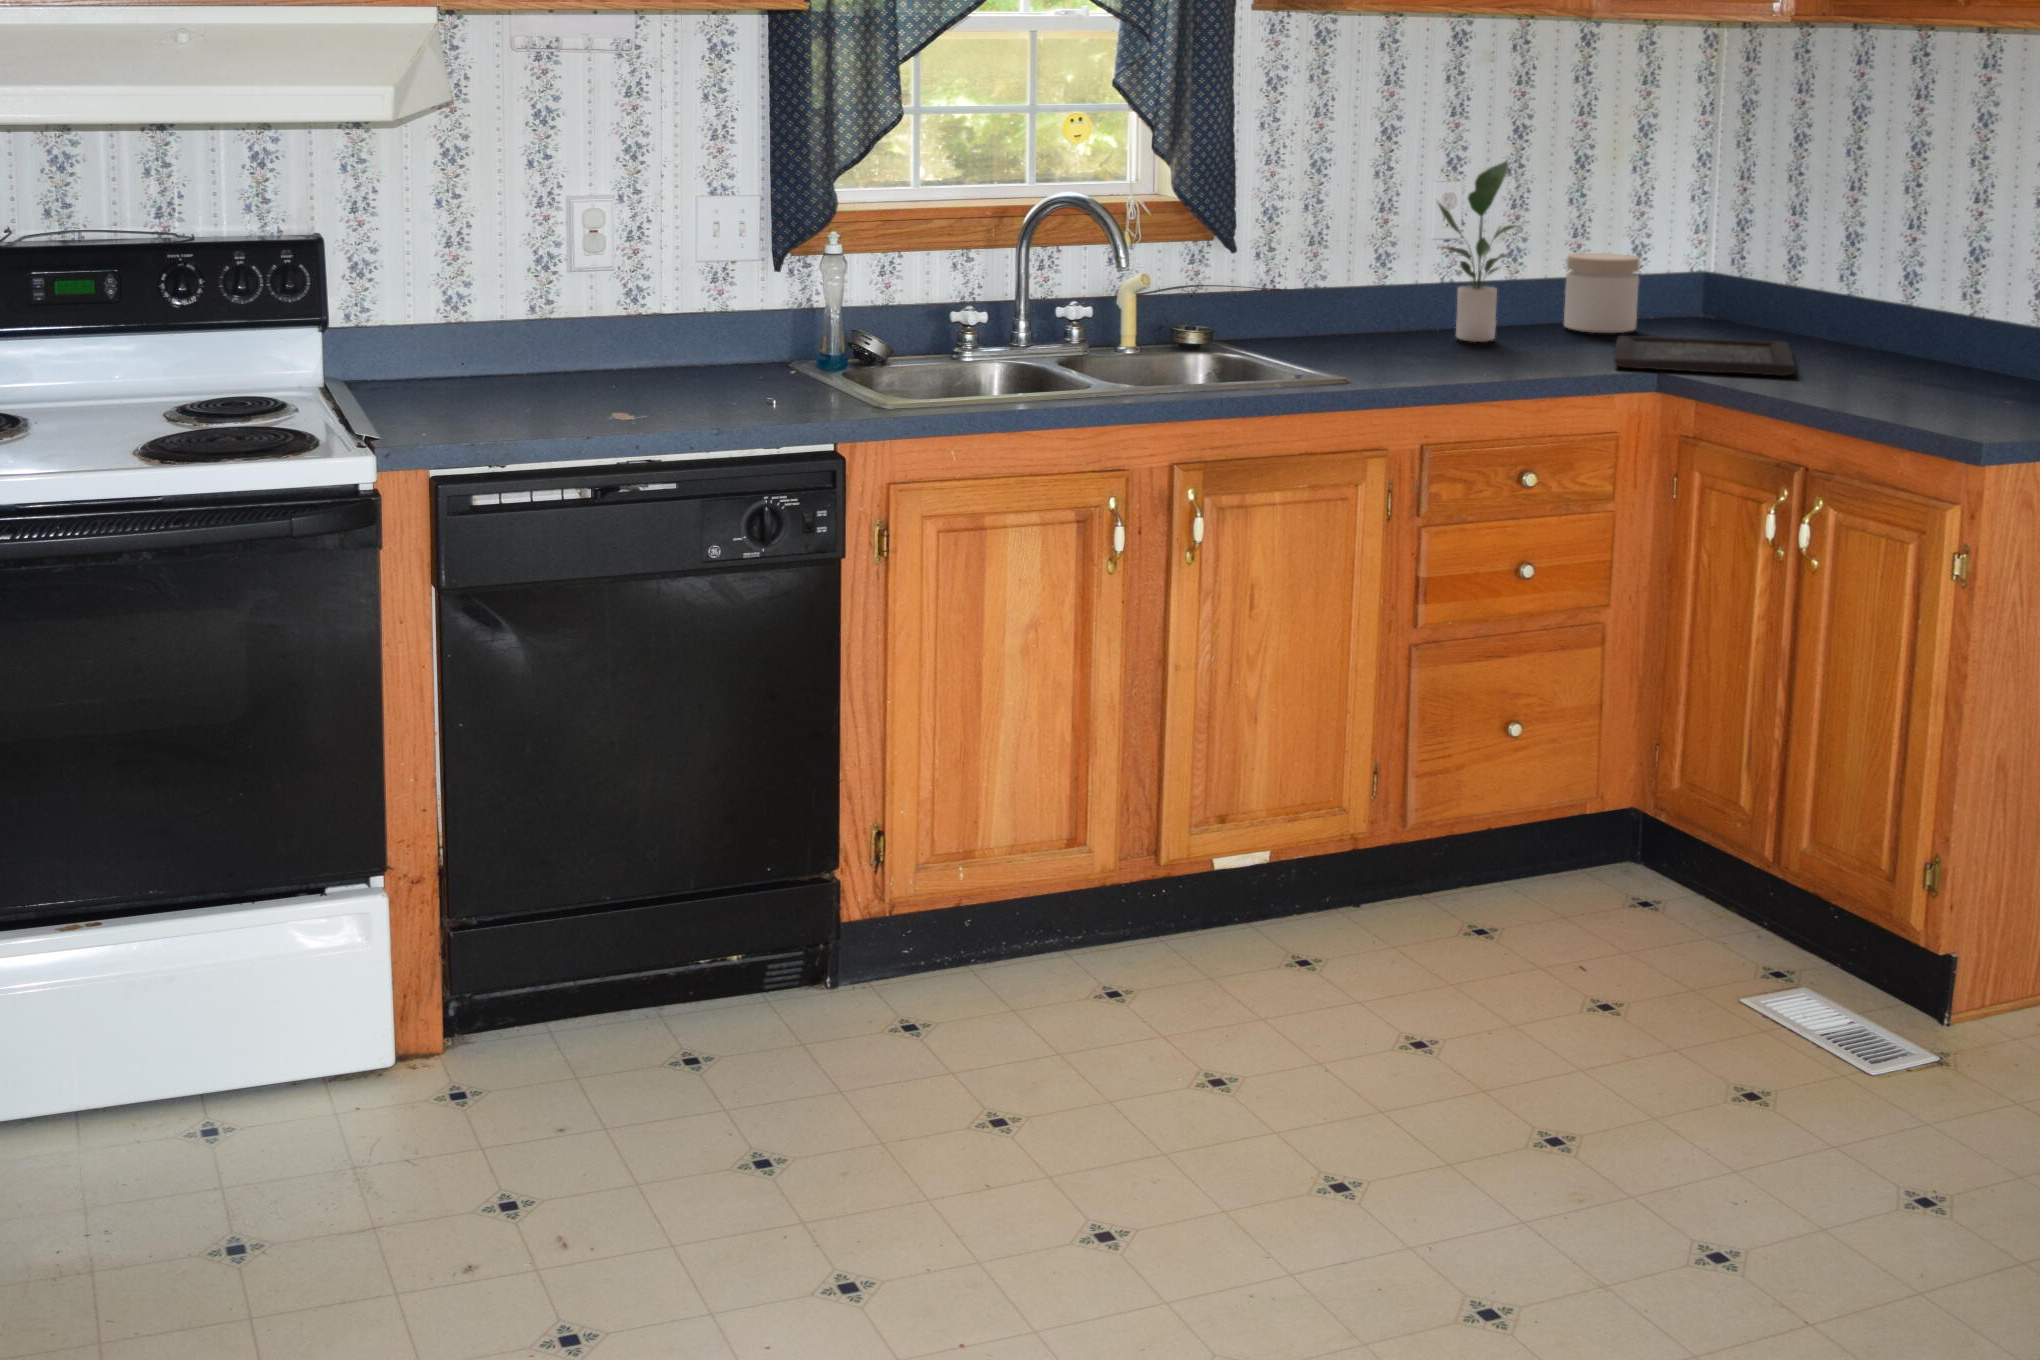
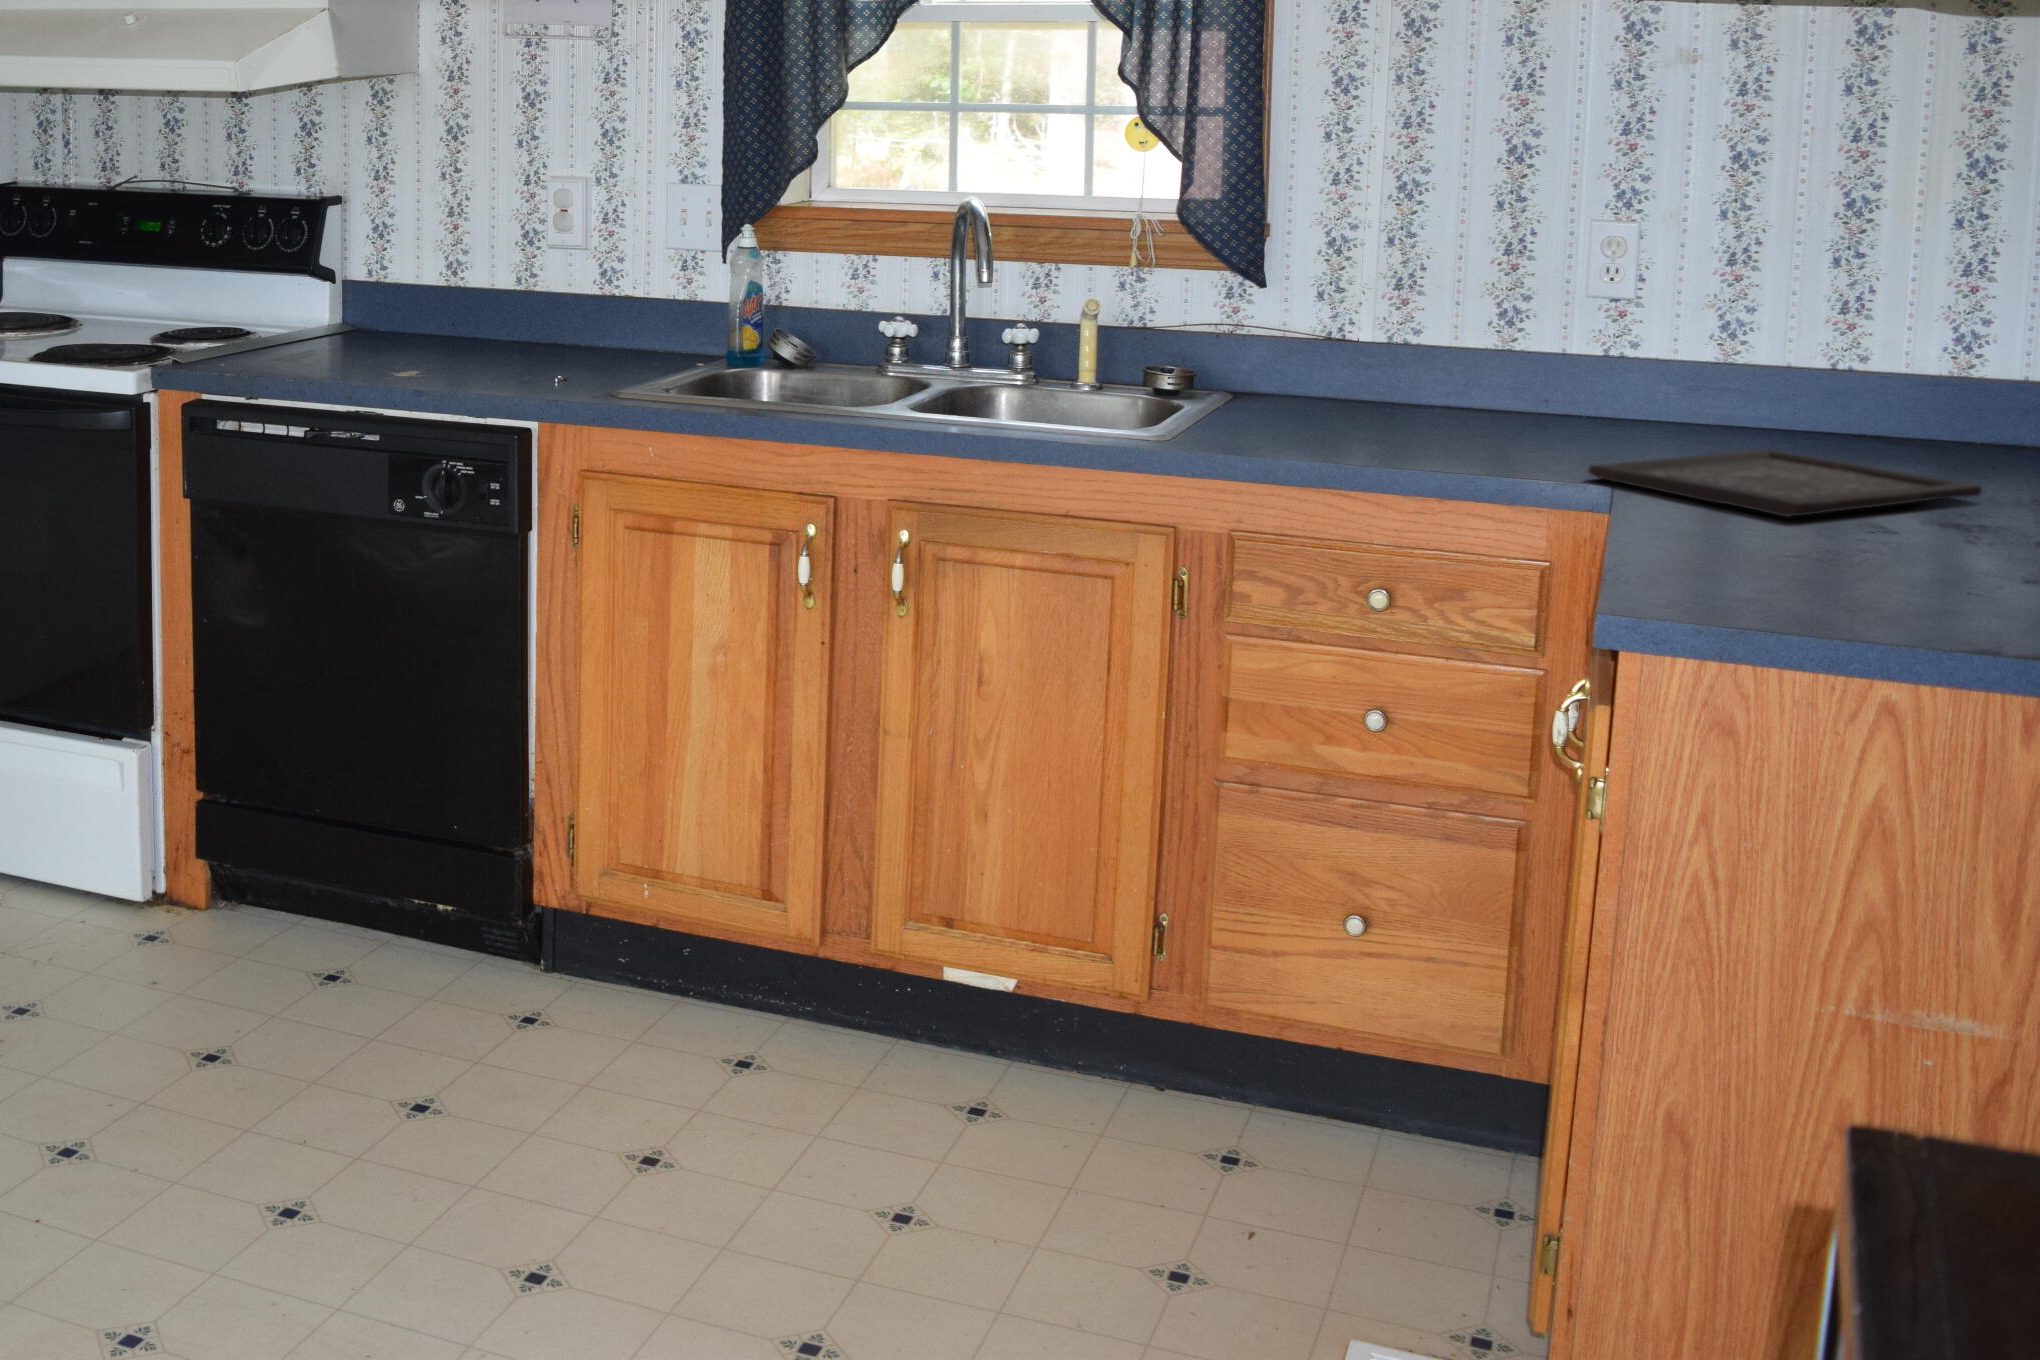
potted plant: present [1438,161,1522,342] -> none [1523,196,1668,436]
jar: present [1564,253,1639,333] -> none [1785,336,1905,453]

